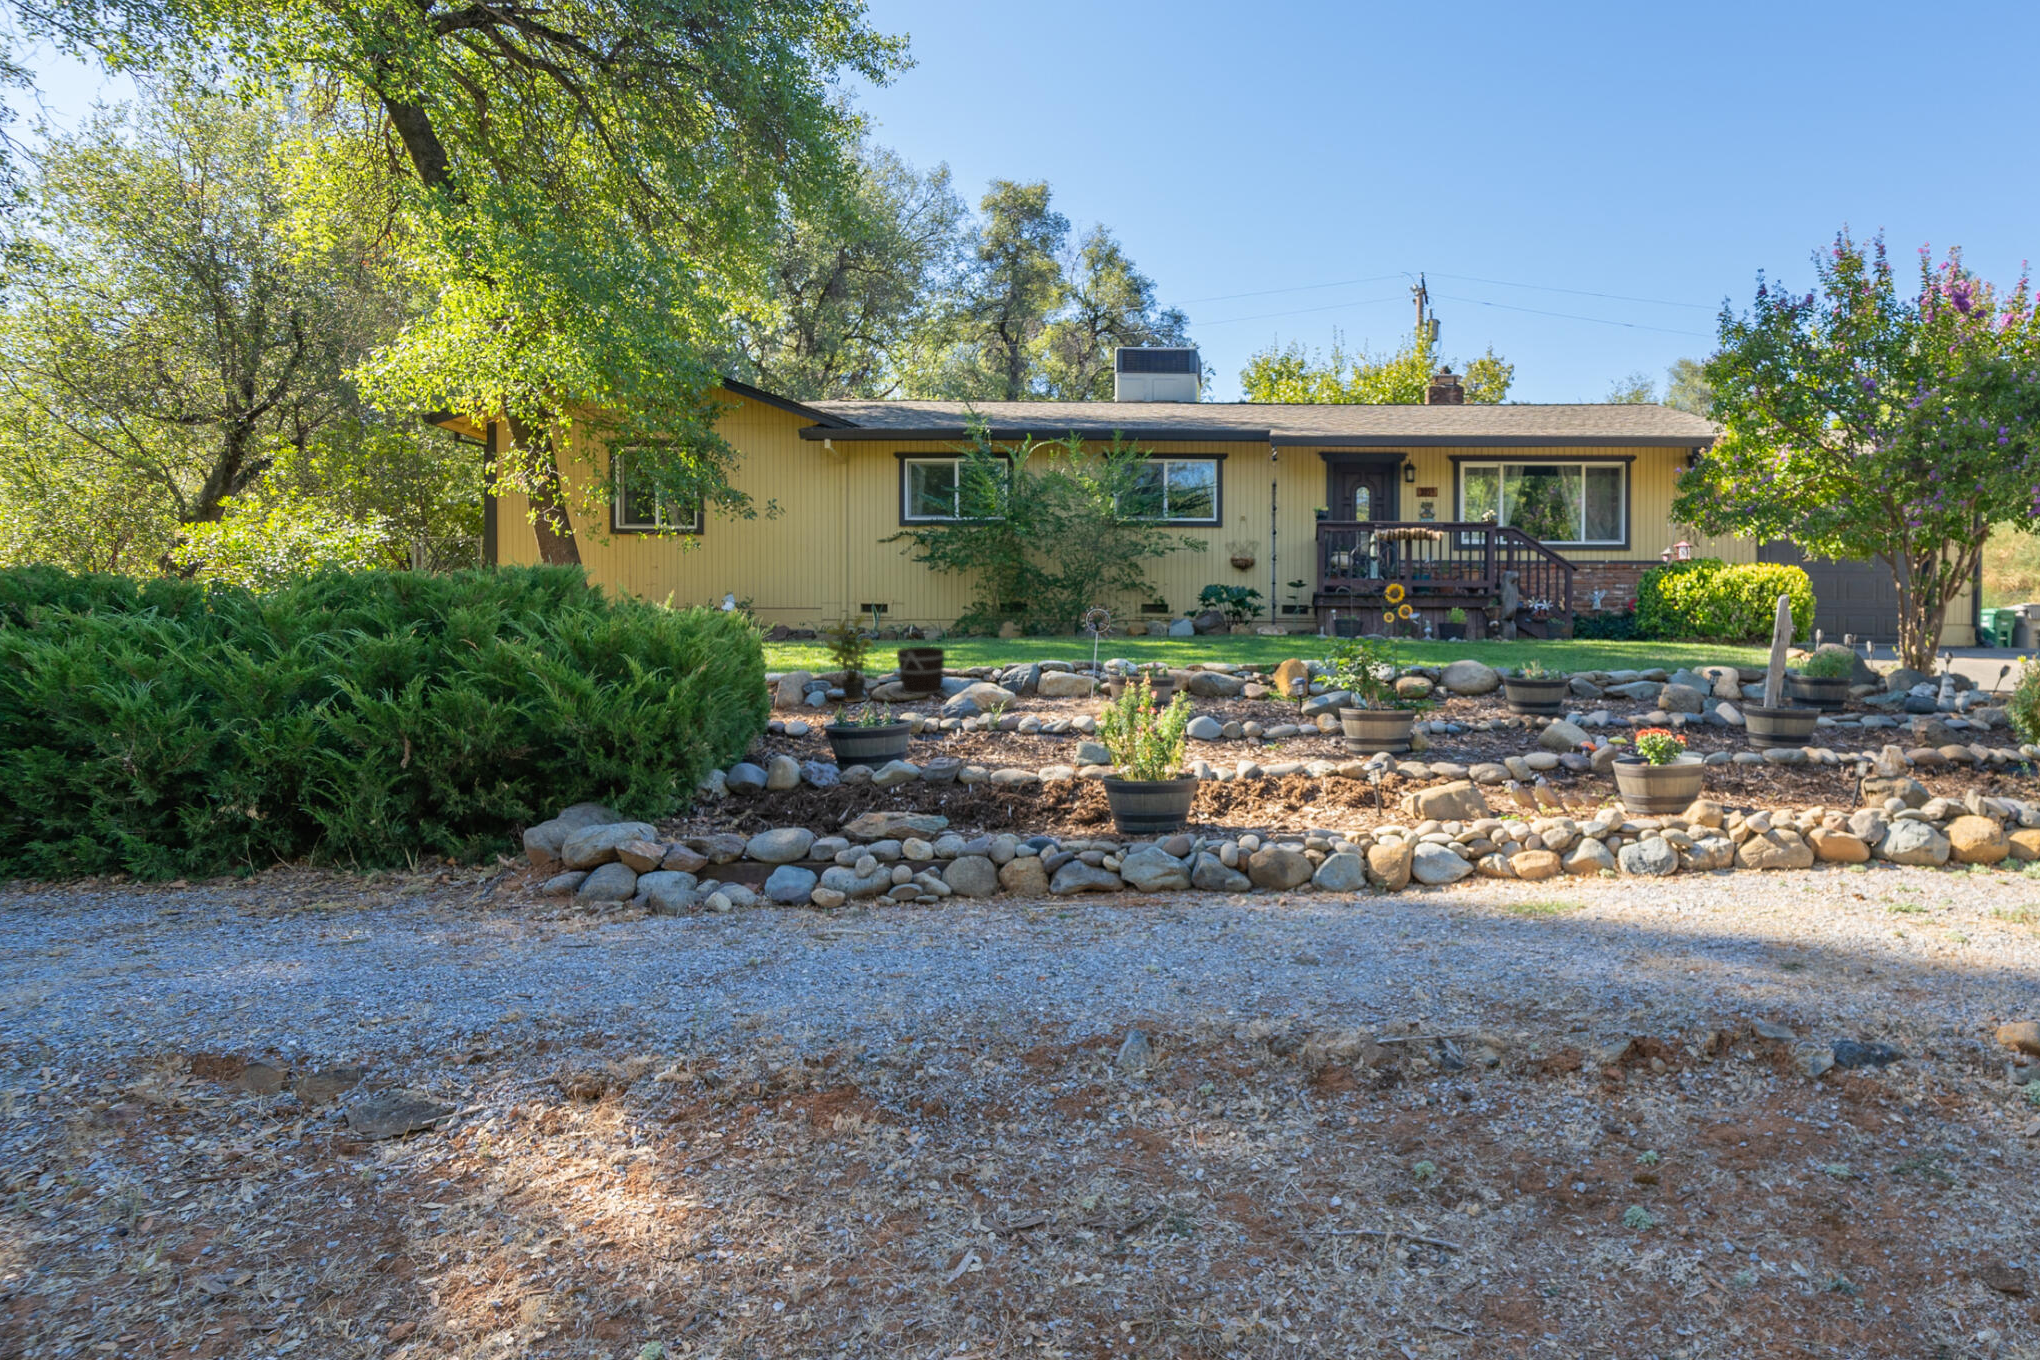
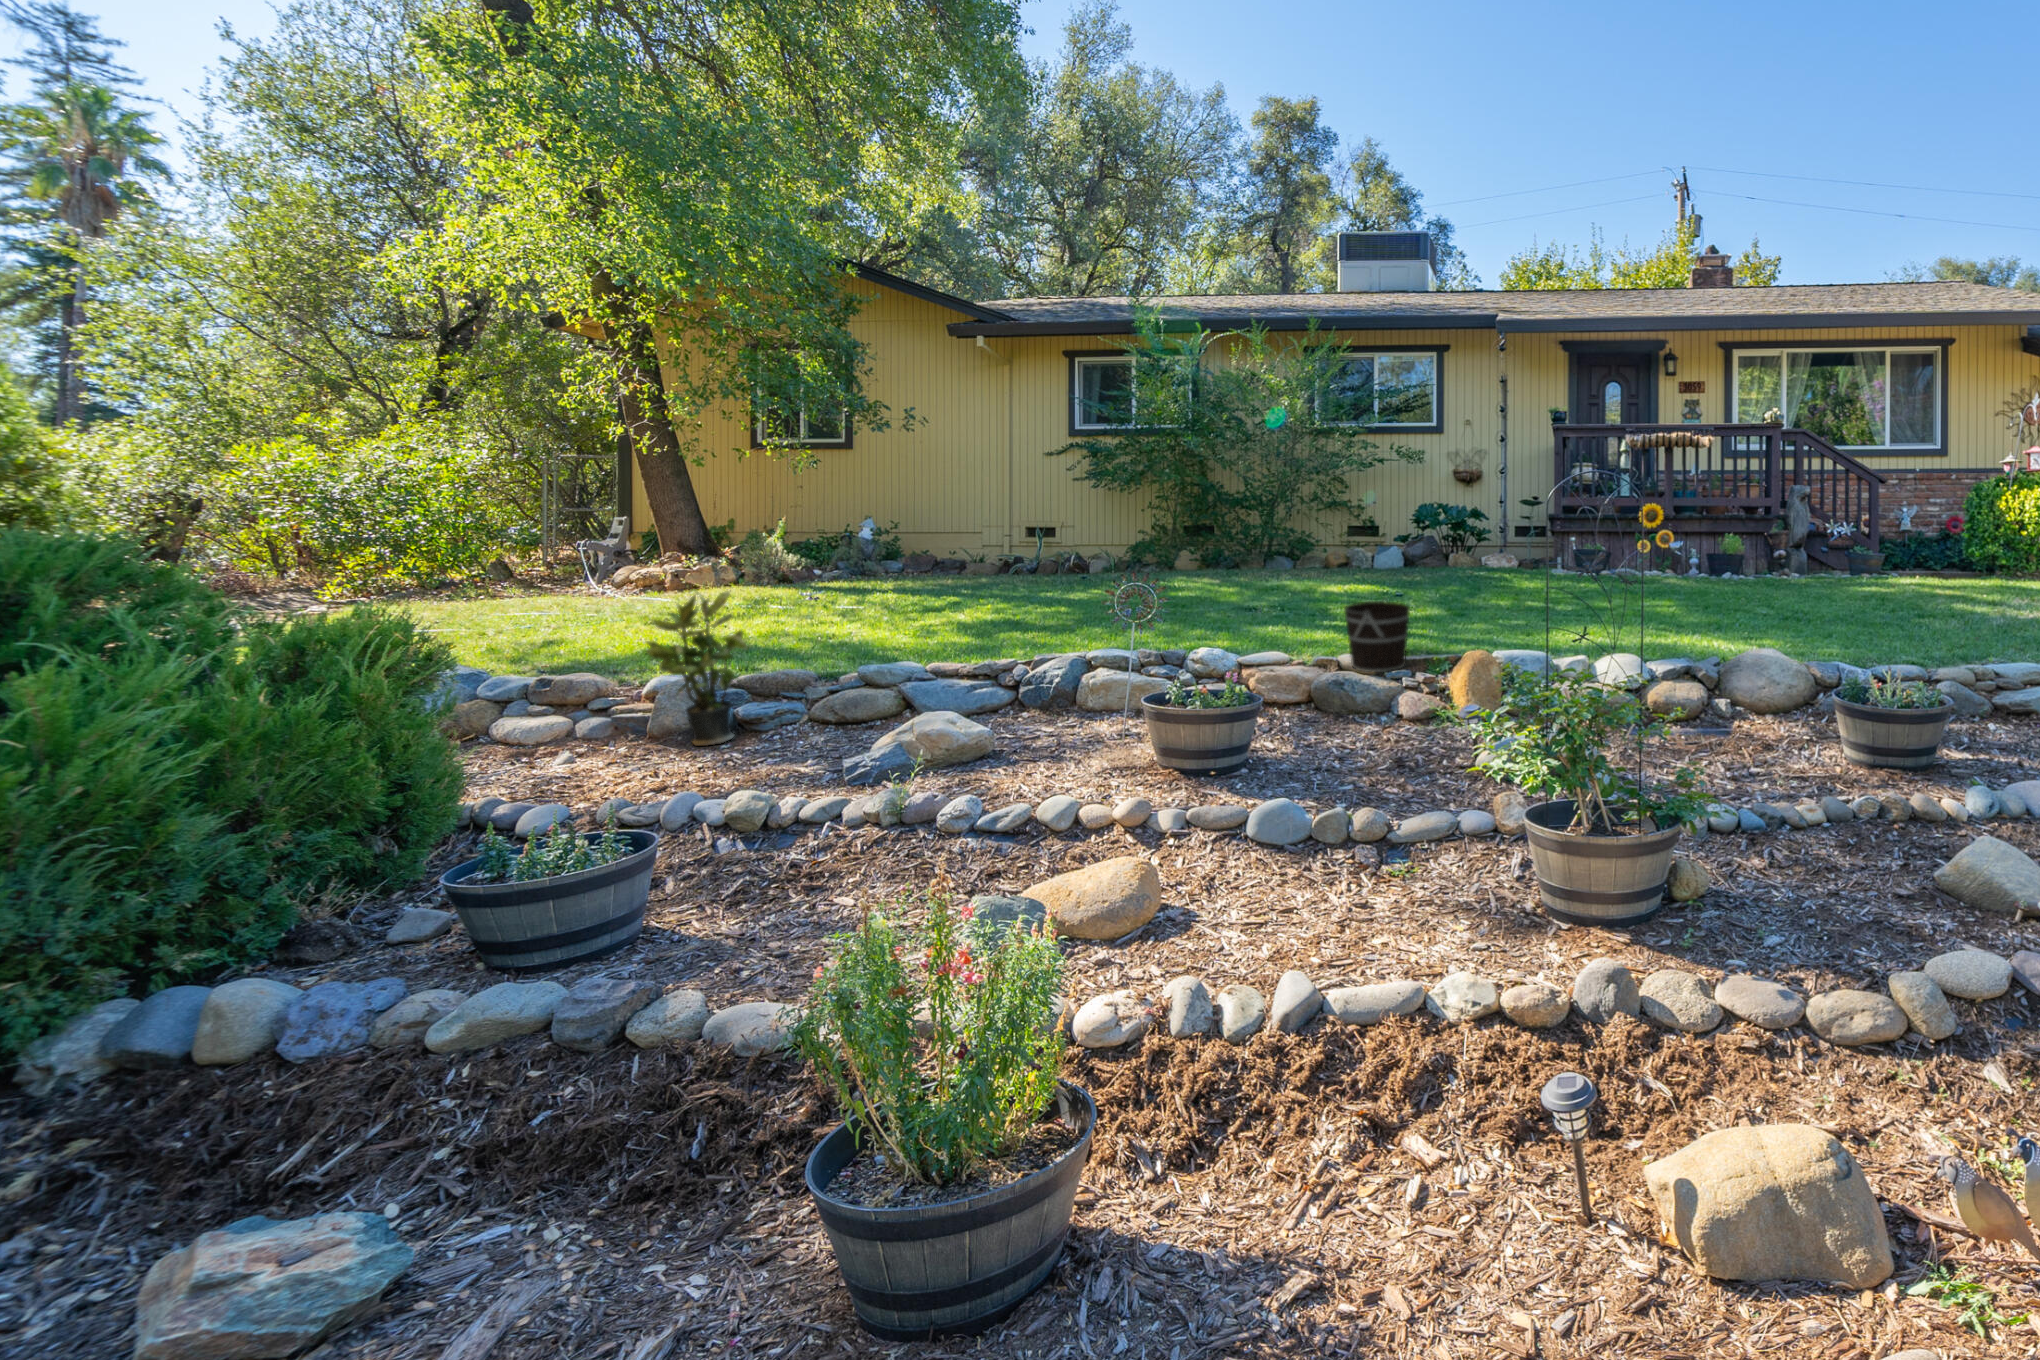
bucket: present [897,647,944,694] -> present [1344,601,1410,672]

